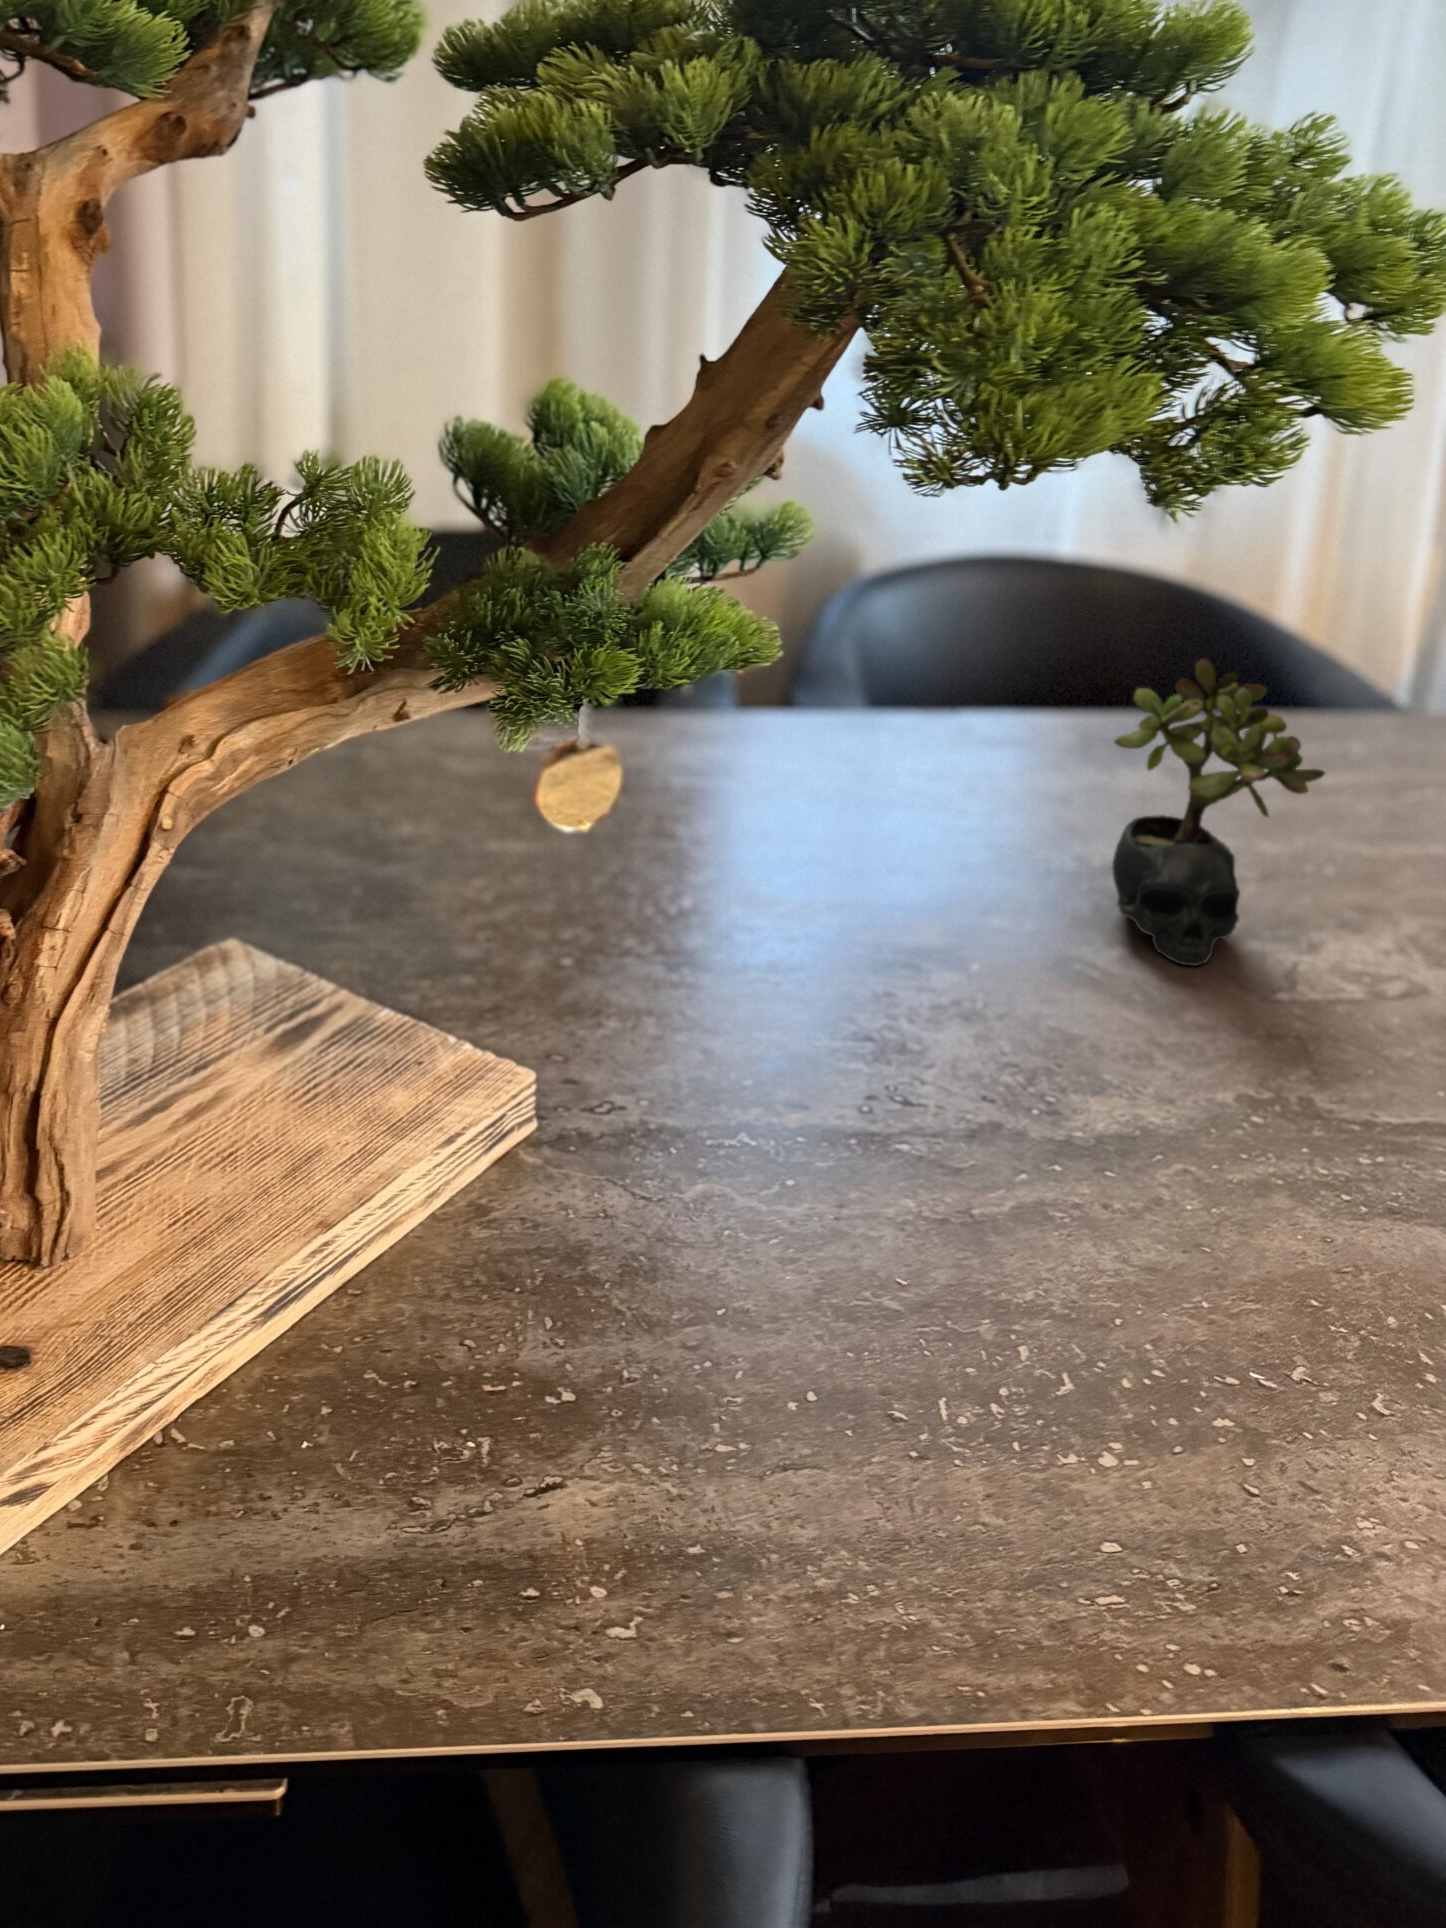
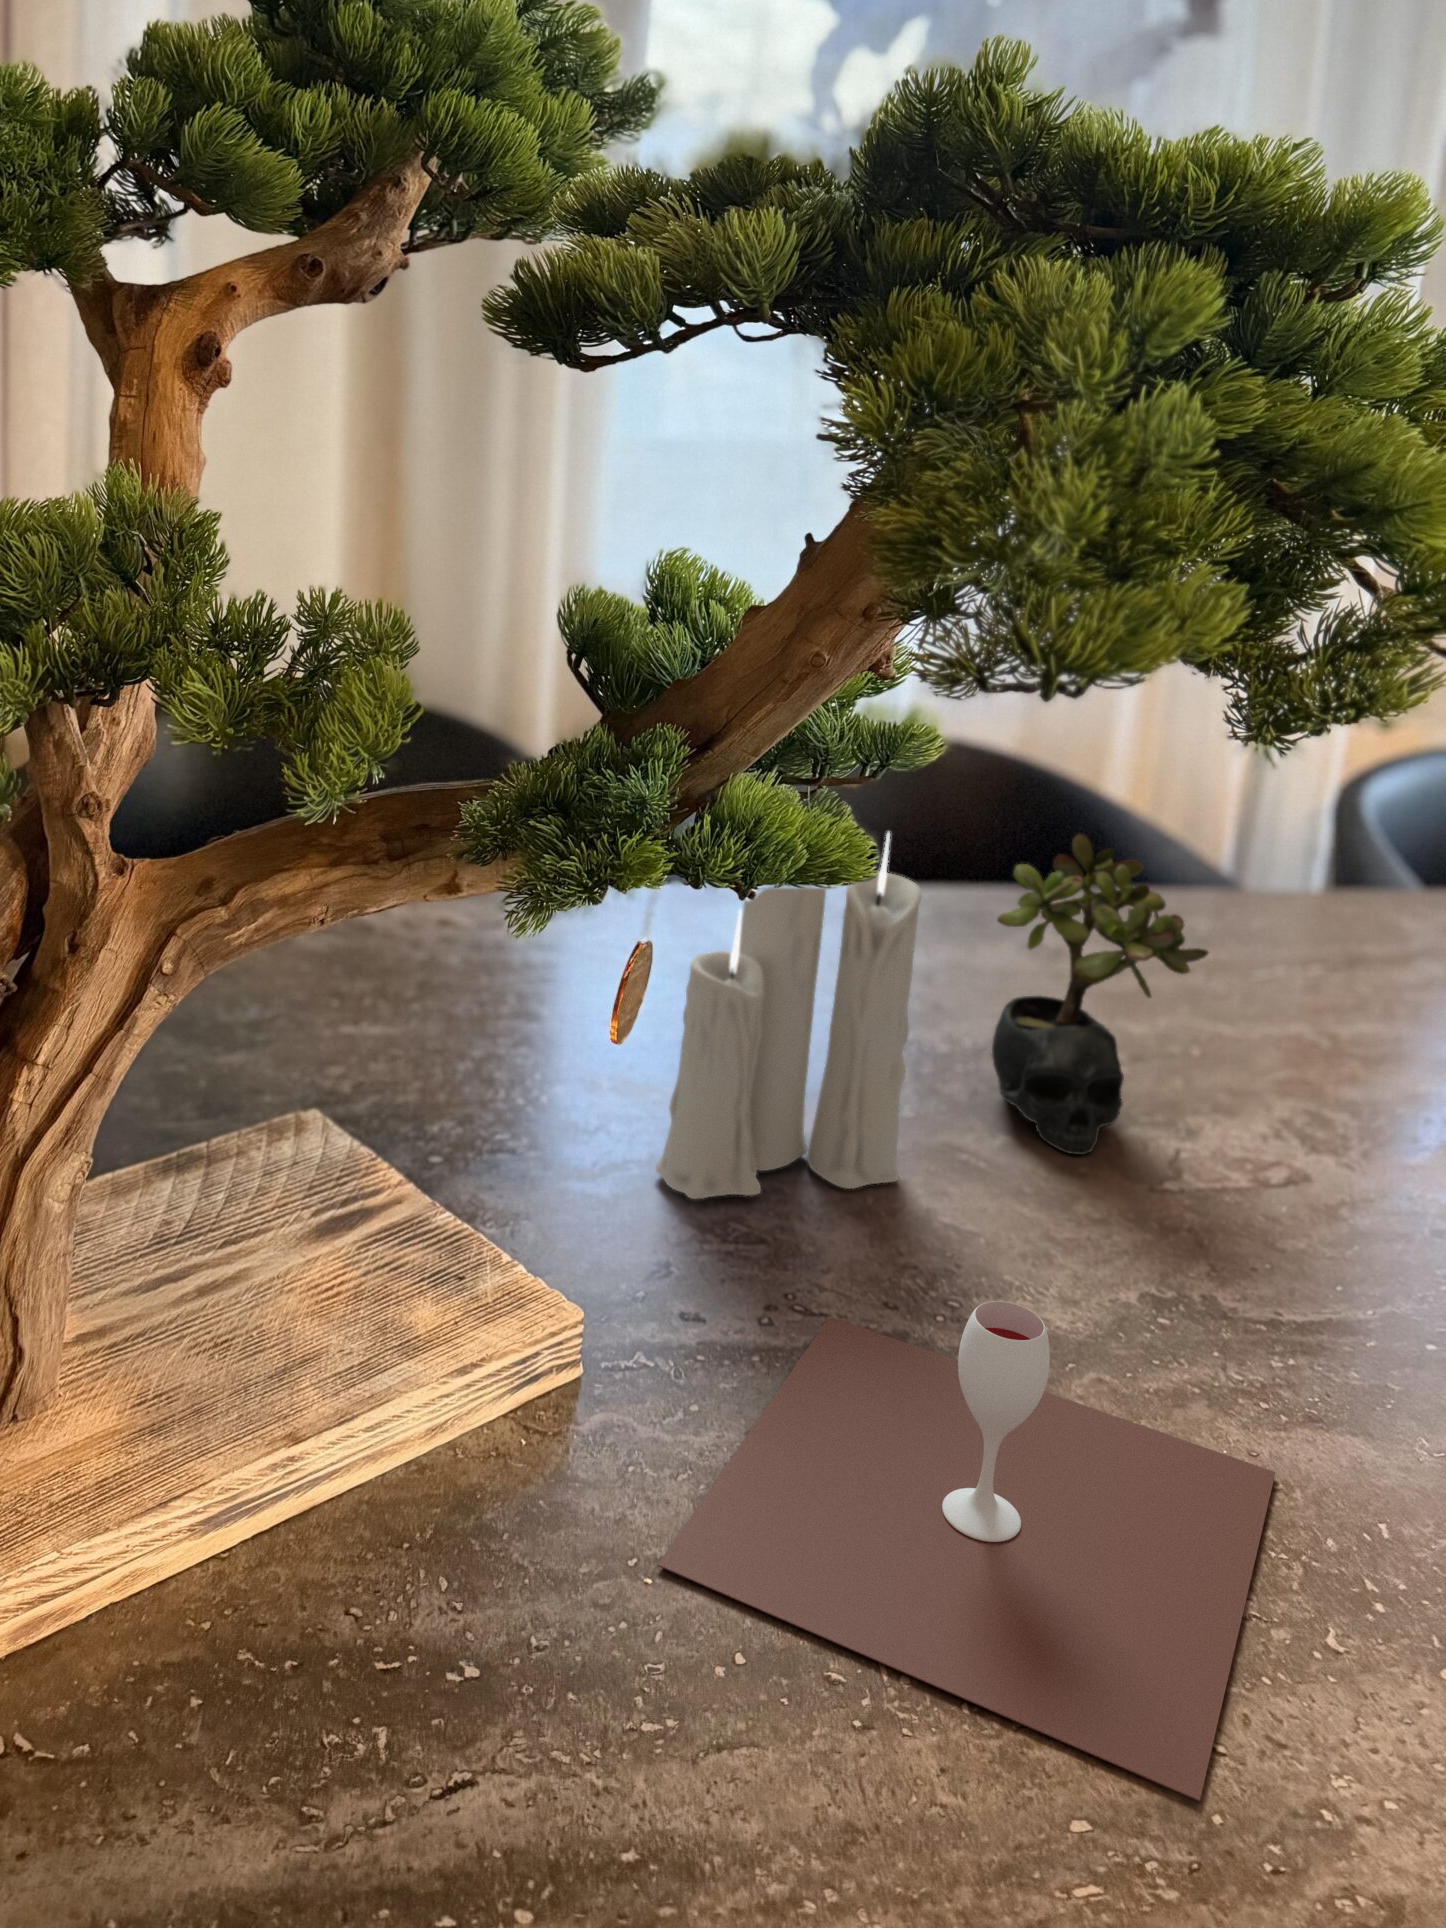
candle: none [775,479,1032,1000] -> present [656,833,922,1199]
wine glass: none [744,1091,1345,1533] -> present [658,1301,1275,1801]

